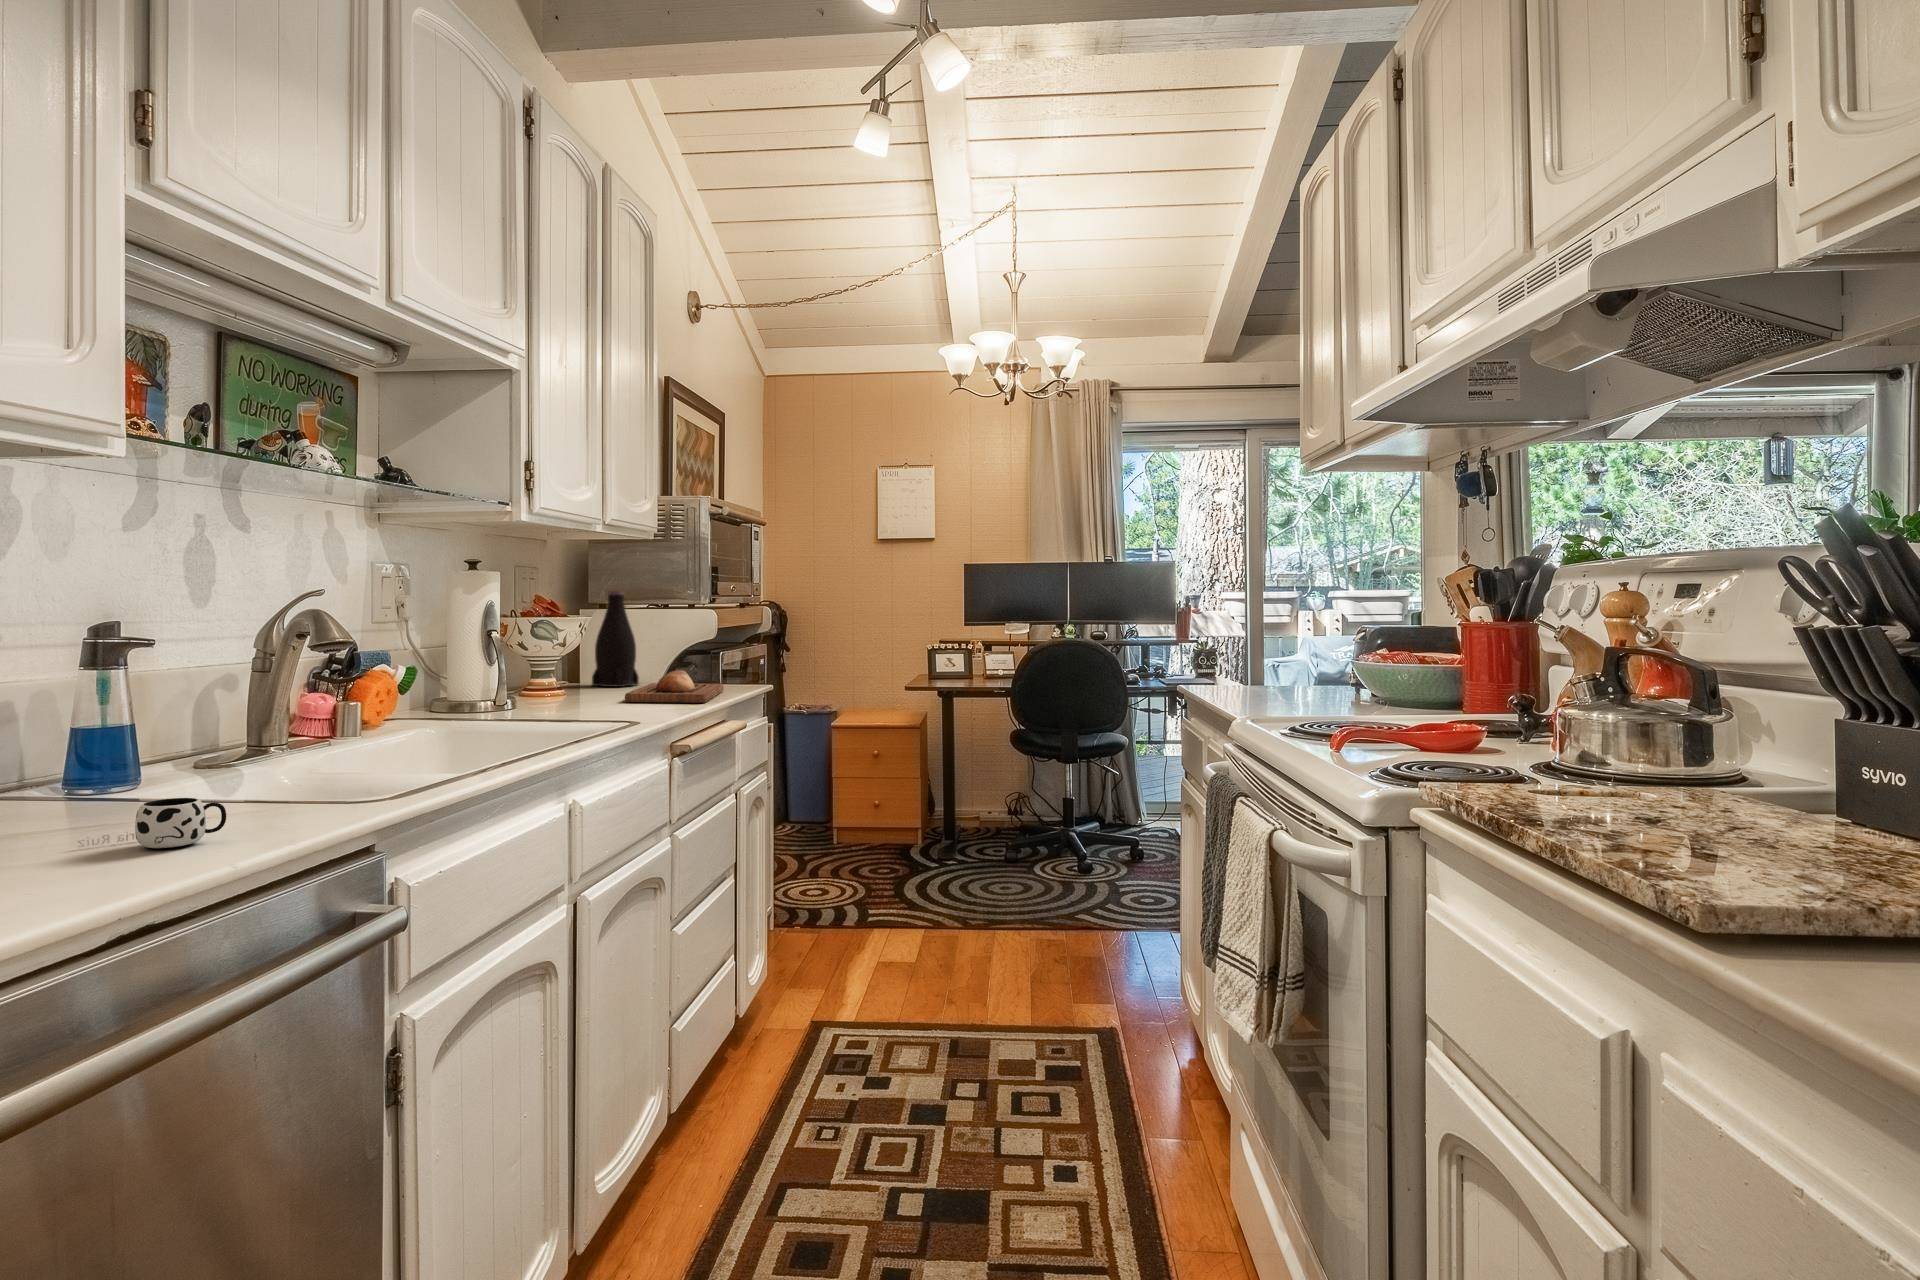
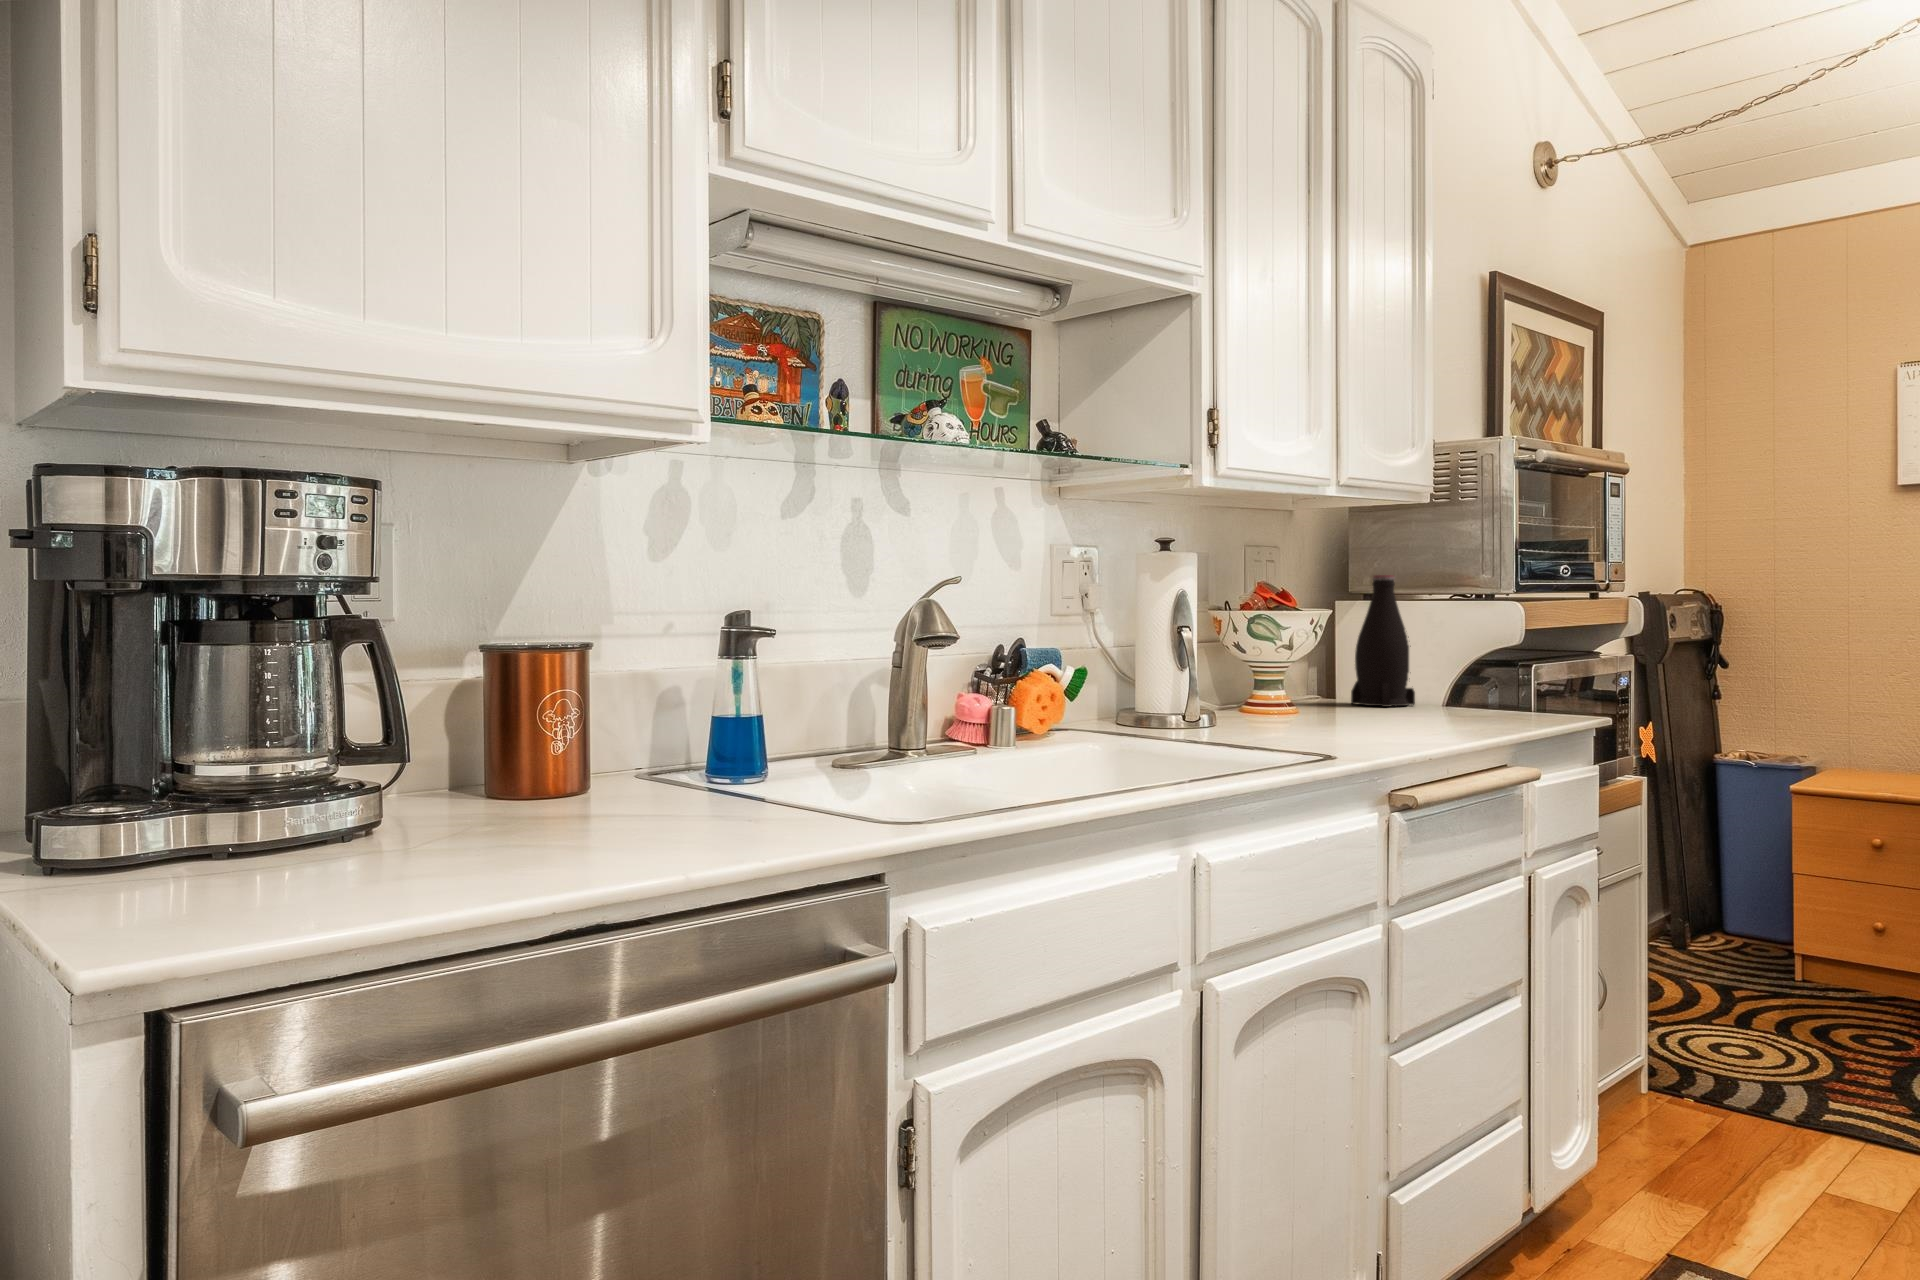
bread loaf: present [625,670,724,703] -> none [1363,685,1529,732]
mug: present [77,798,226,848] -> none [607,791,717,843]

